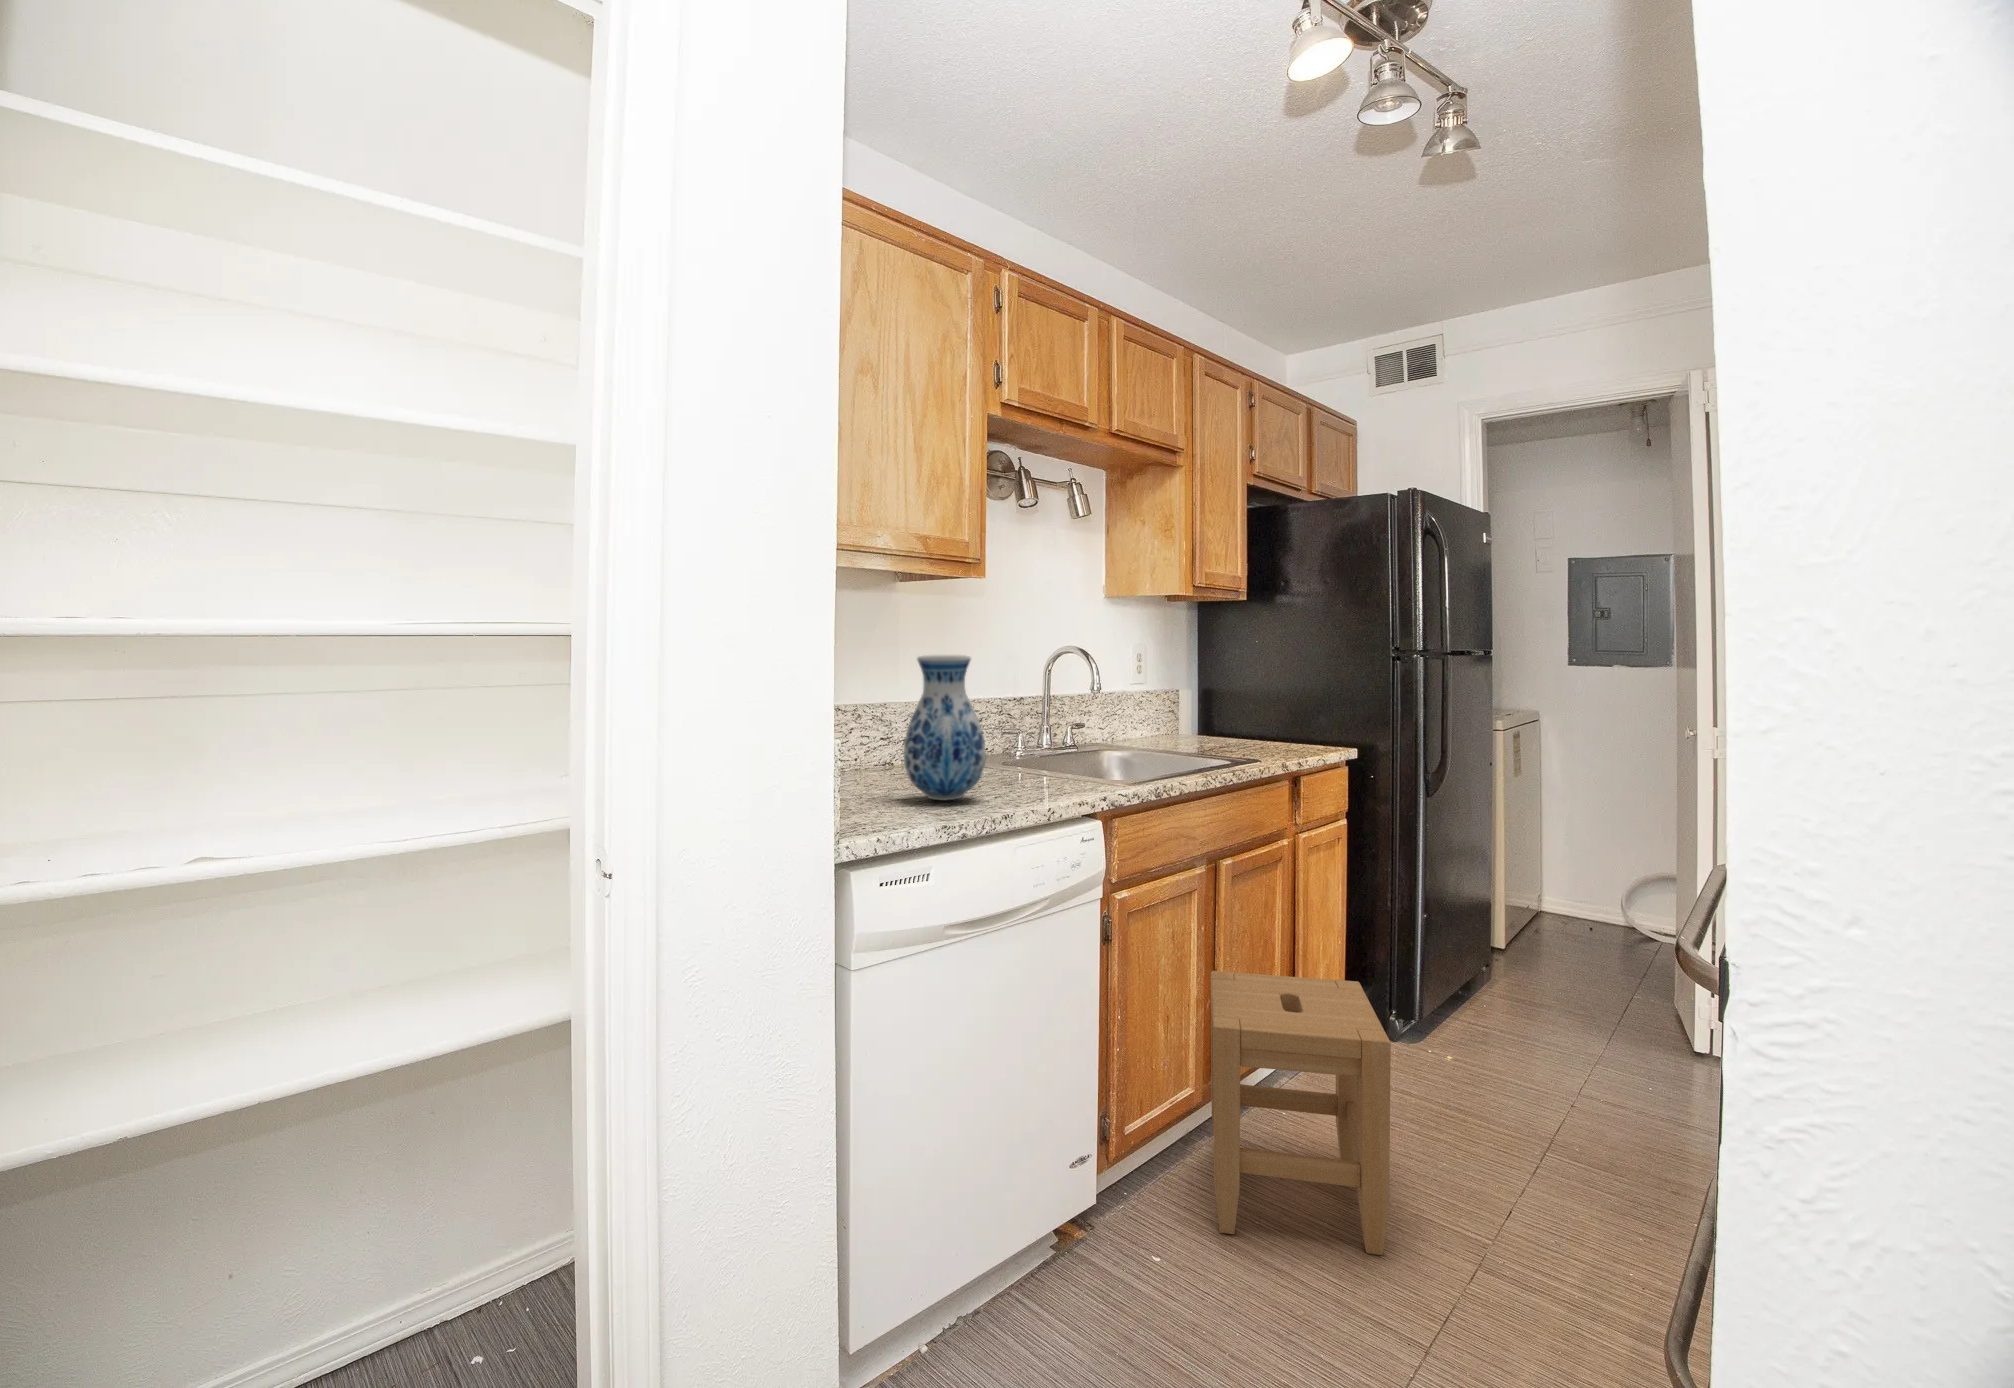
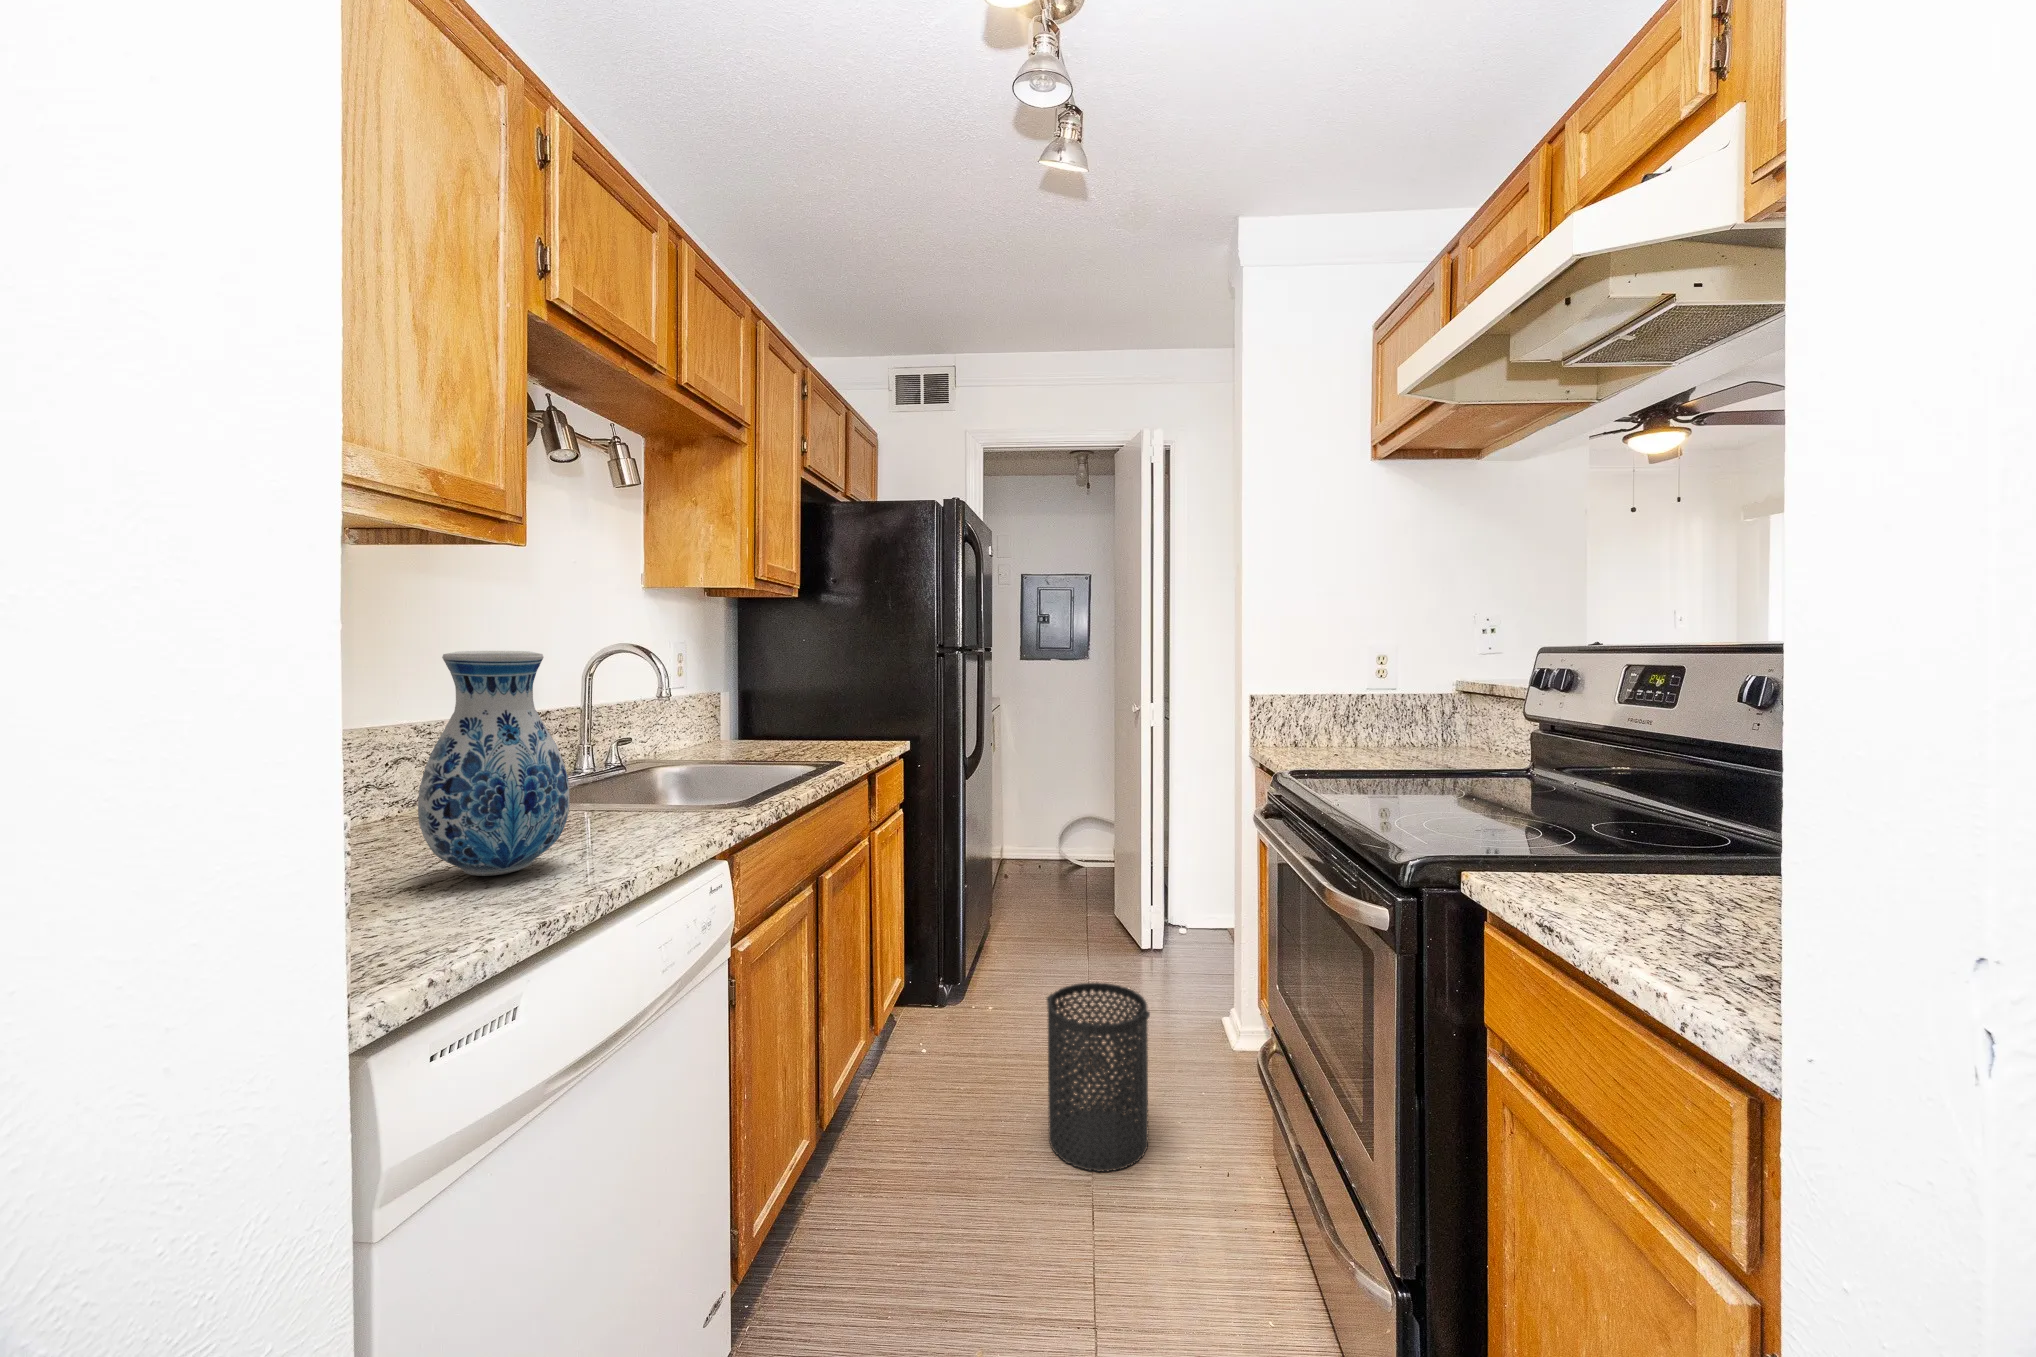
stool: present [1211,971,1391,1255] -> none [824,973,1029,1302]
trash can: none [1455,1030,1589,1248] -> present [1047,982,1150,1172]

